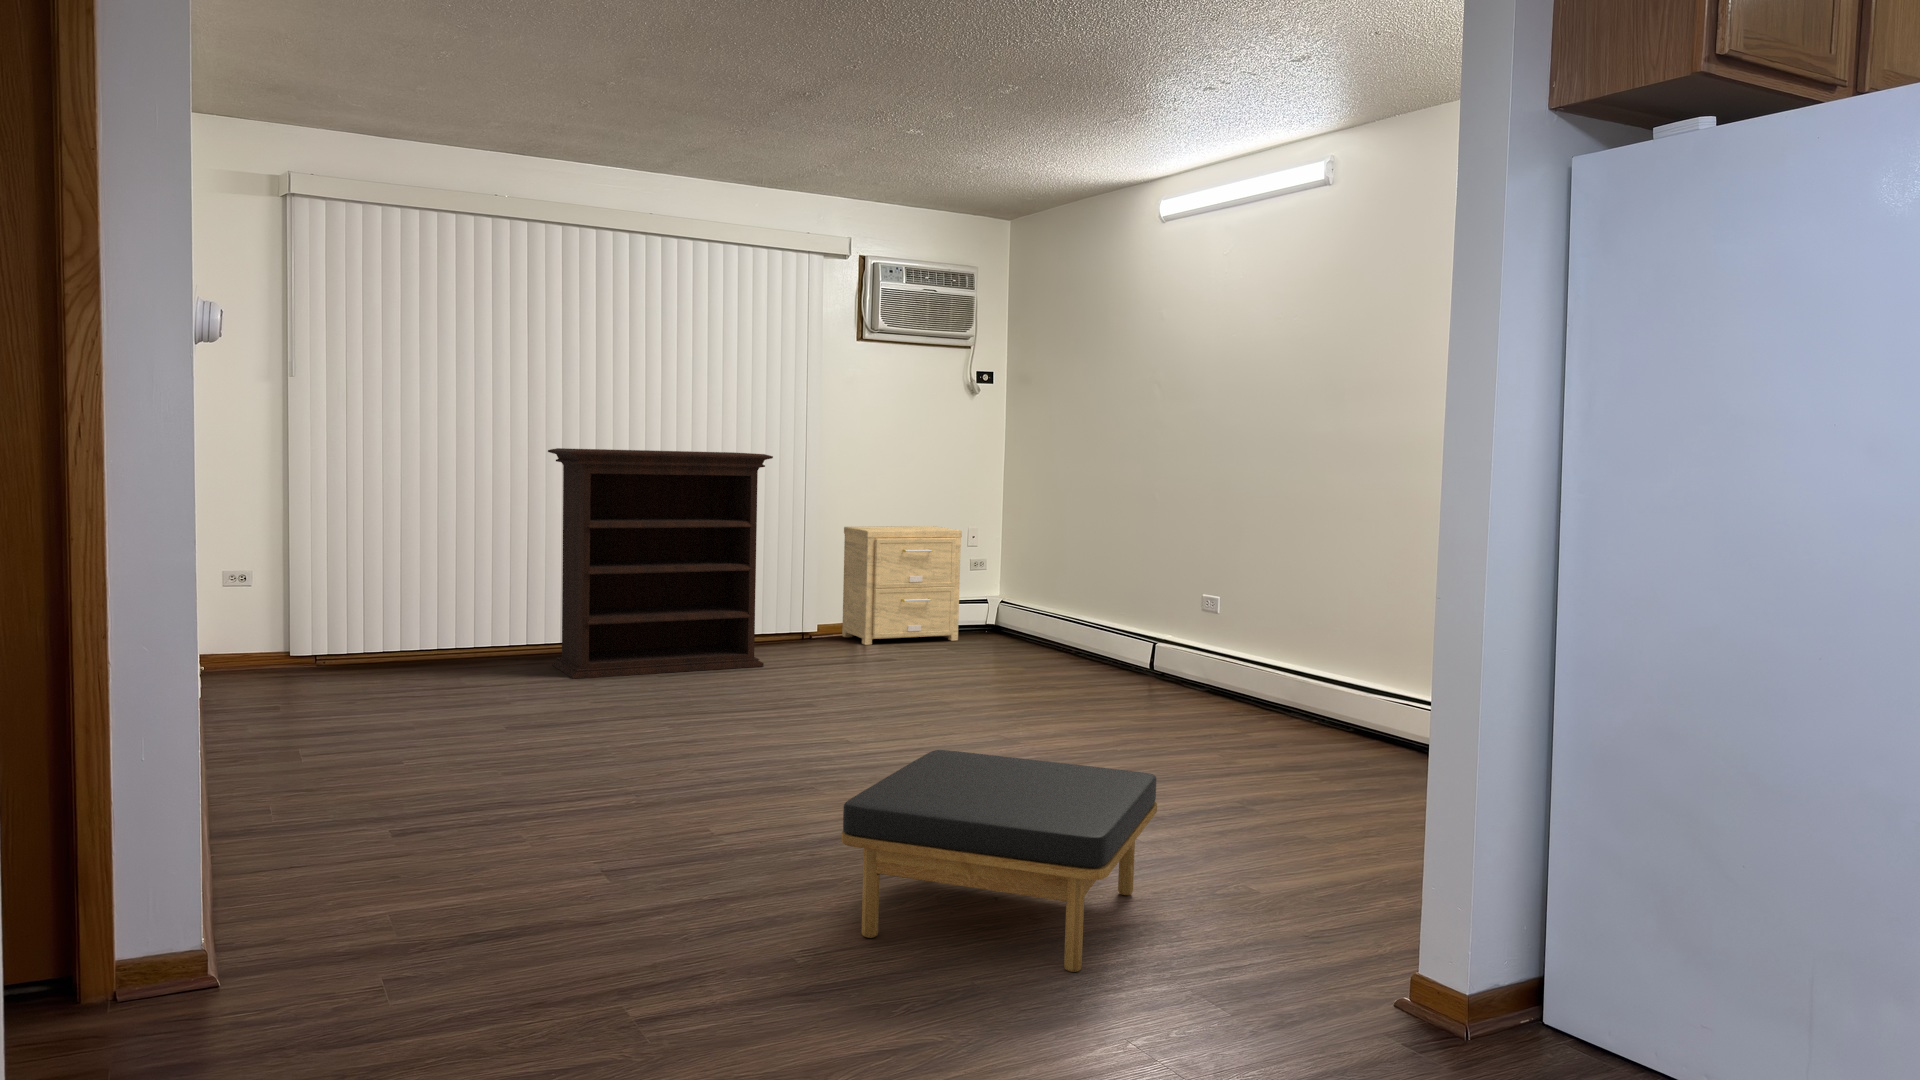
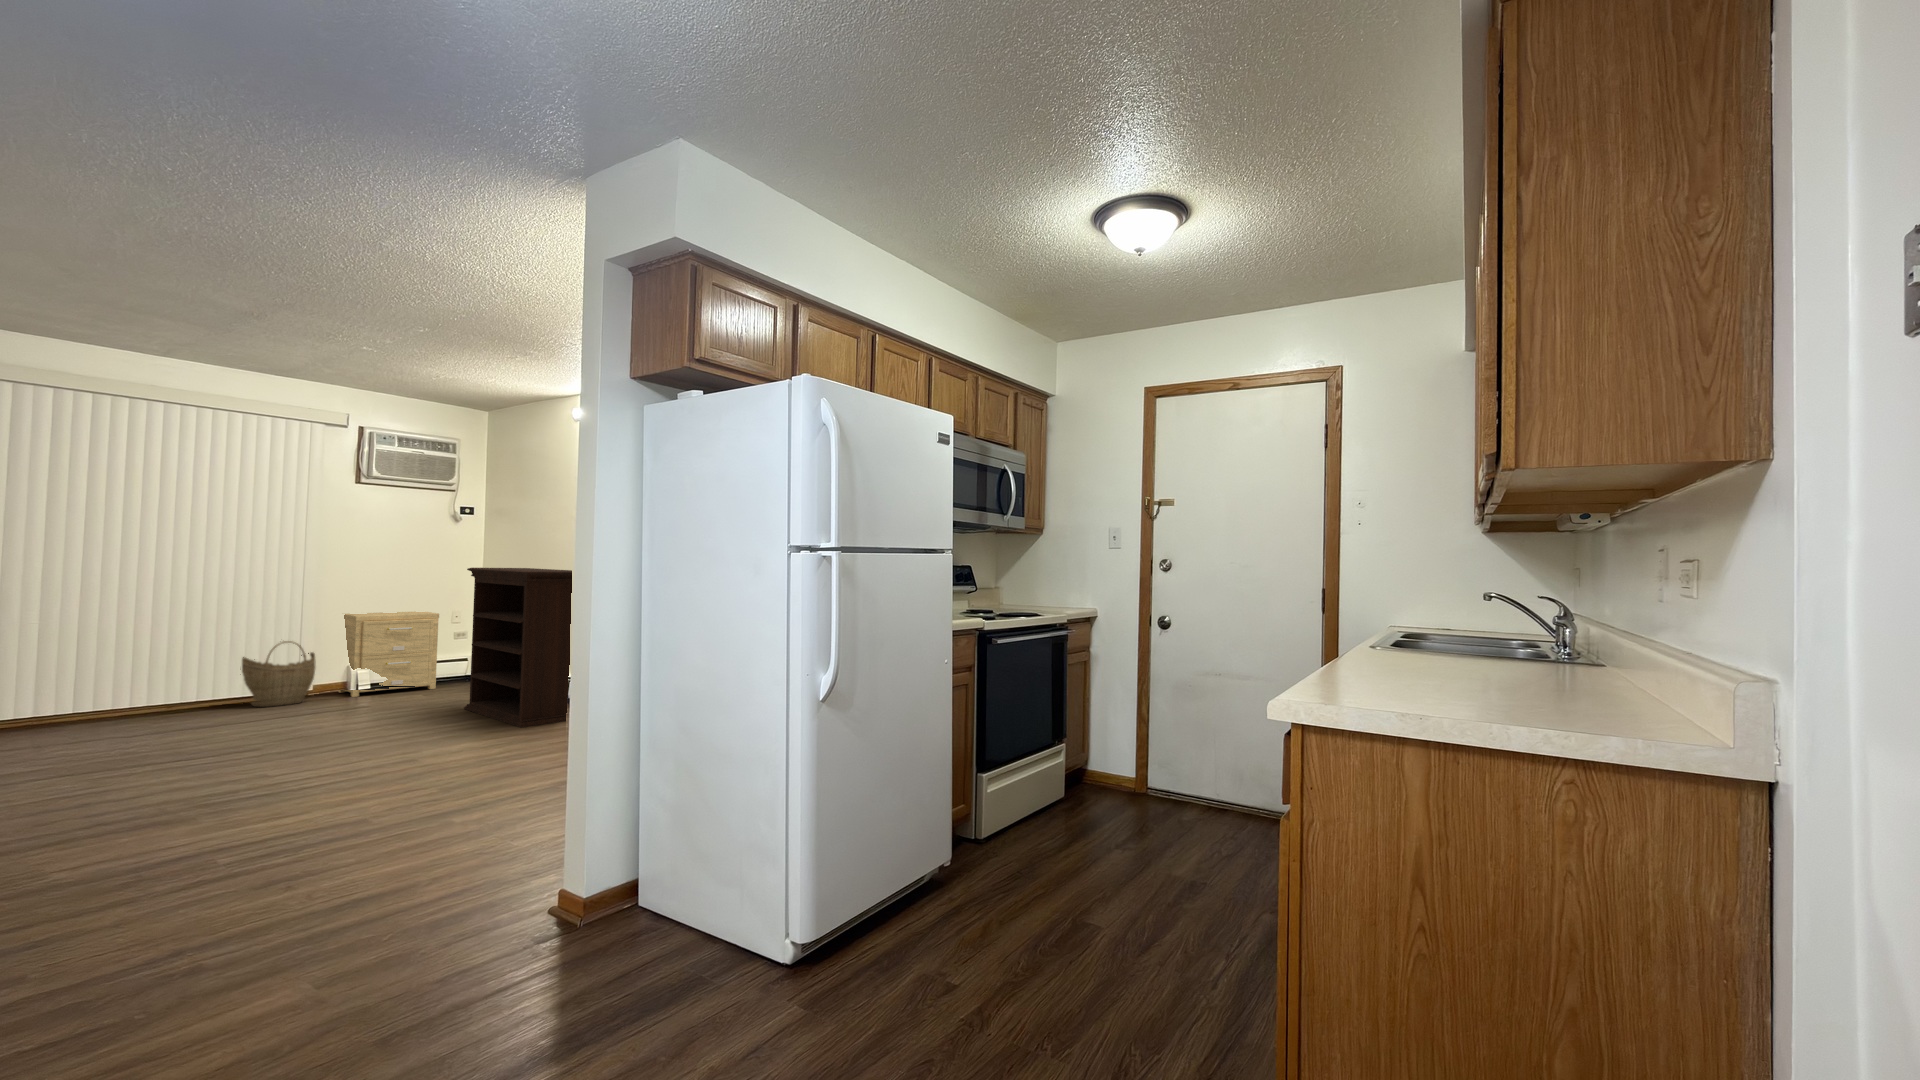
bookshelf: present [548,448,773,679] -> present [464,568,572,727]
woven basket: none [747,558,826,651] -> present [242,641,315,707]
ottoman: present [842,750,1157,972] -> none [117,767,423,911]

